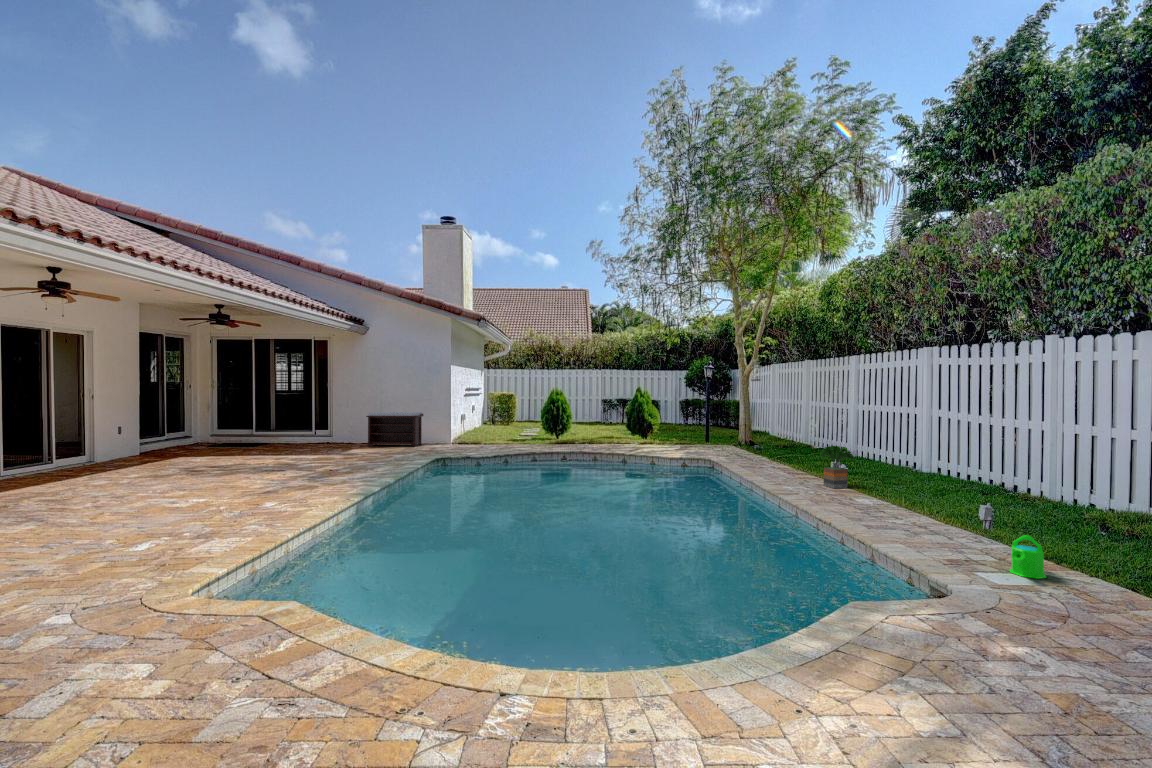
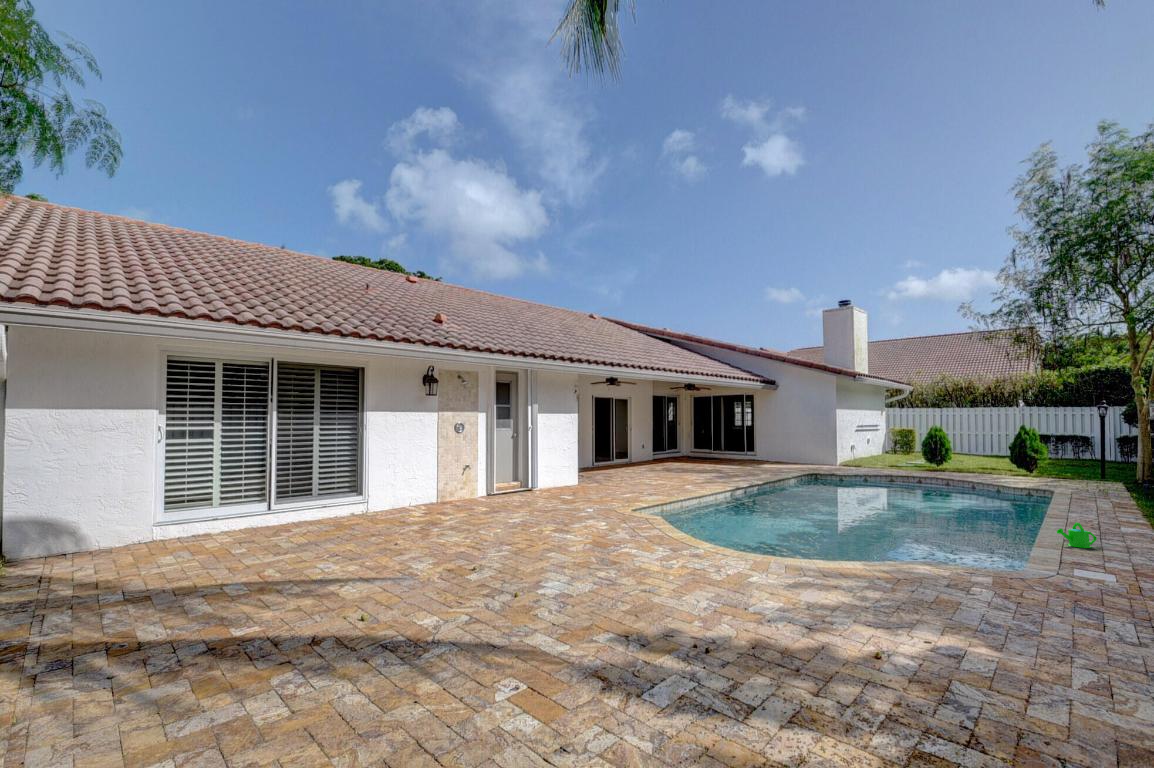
bench: present [366,412,424,447] -> none [775,442,815,466]
potted tree: present [821,446,854,488] -> none [1098,478,1133,515]

